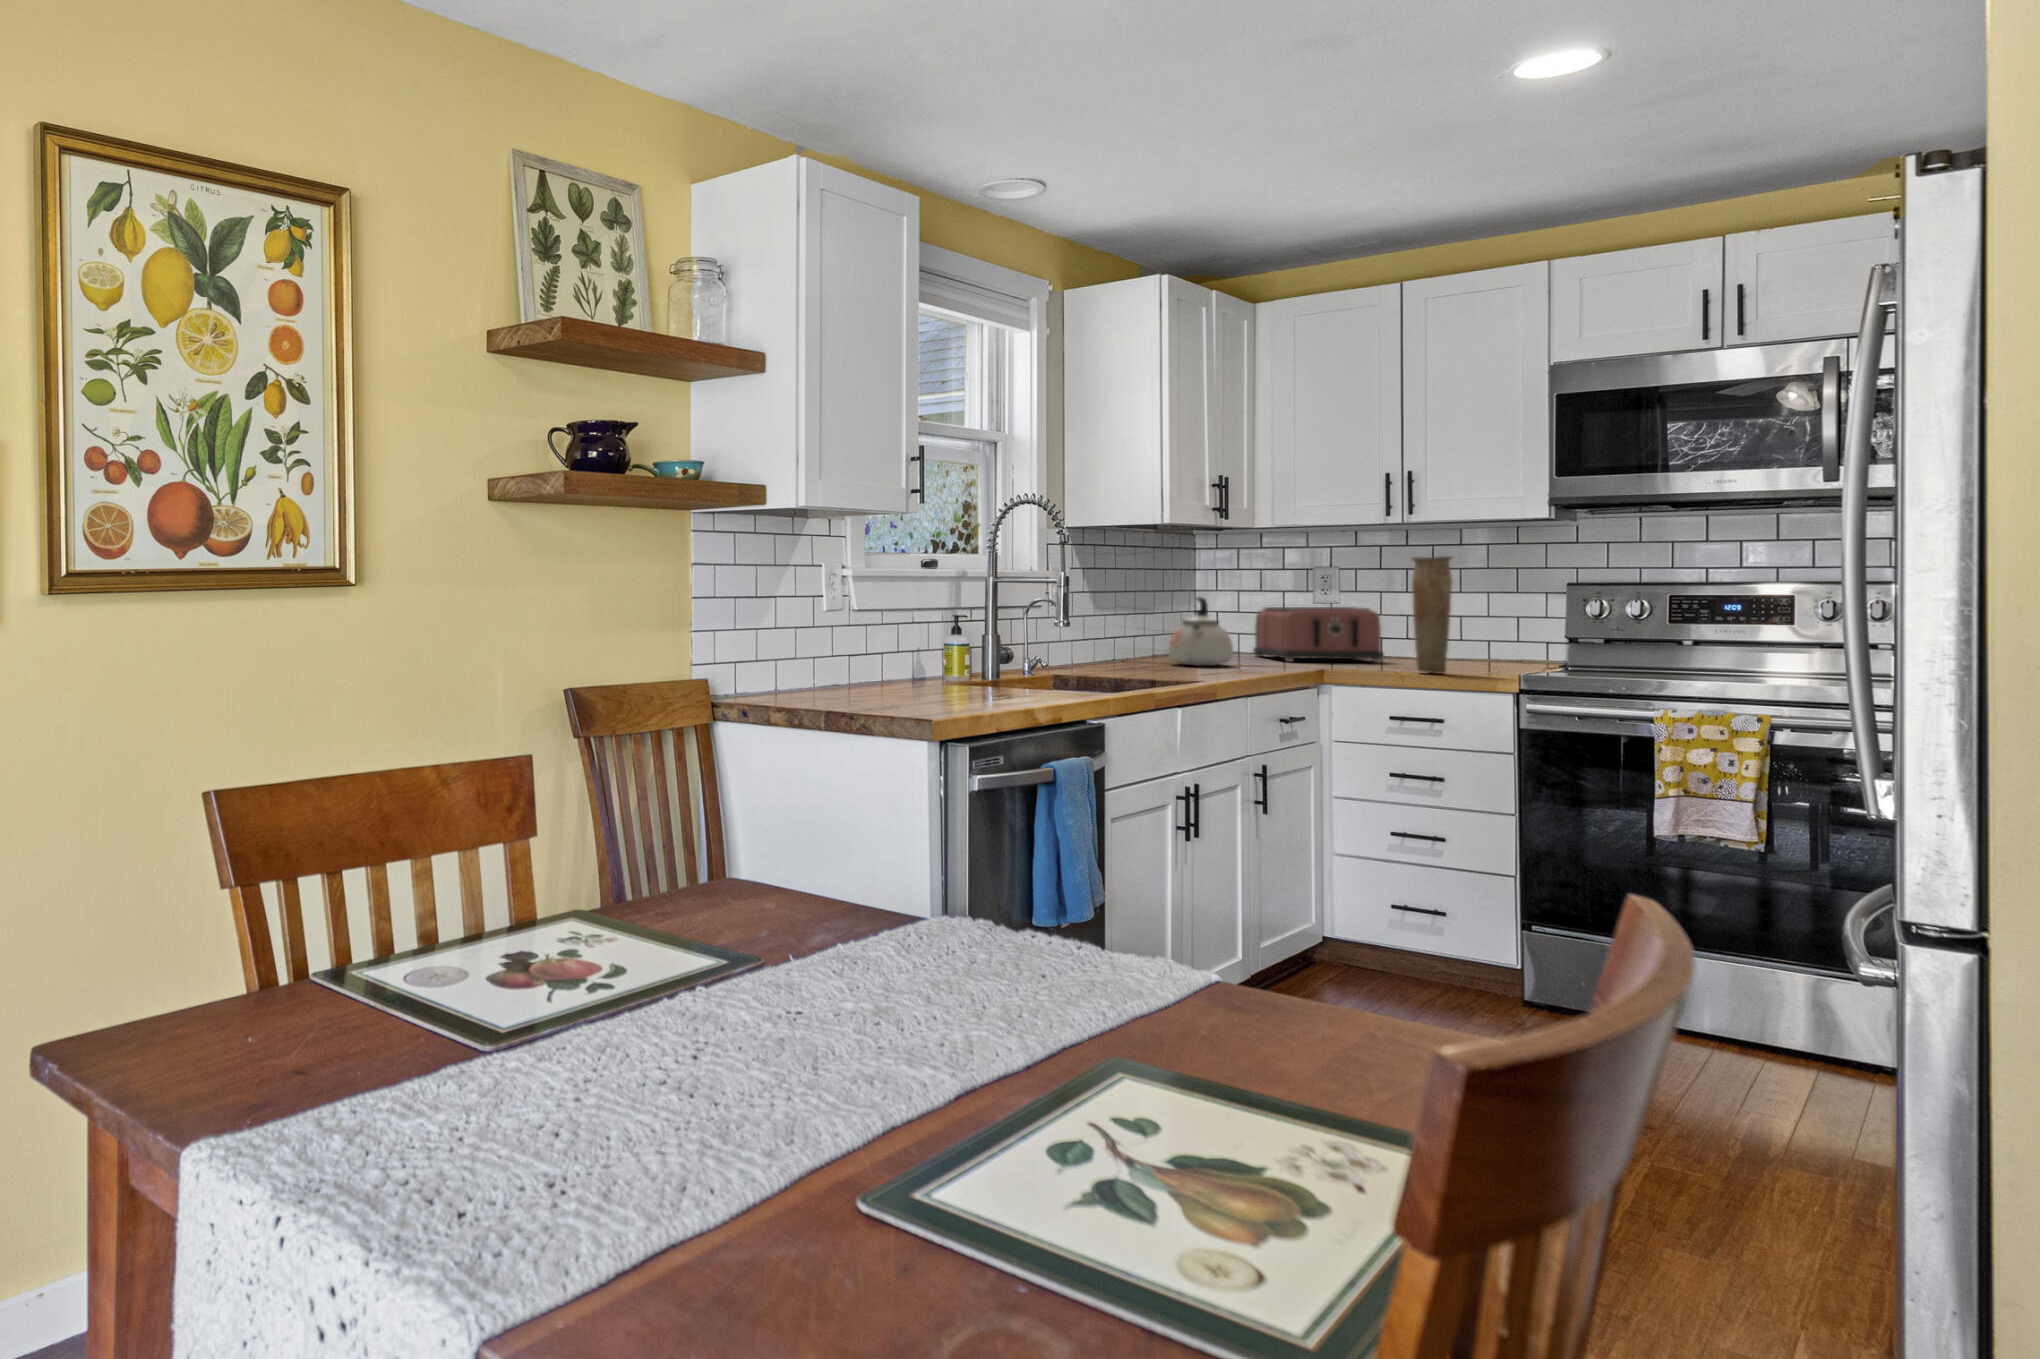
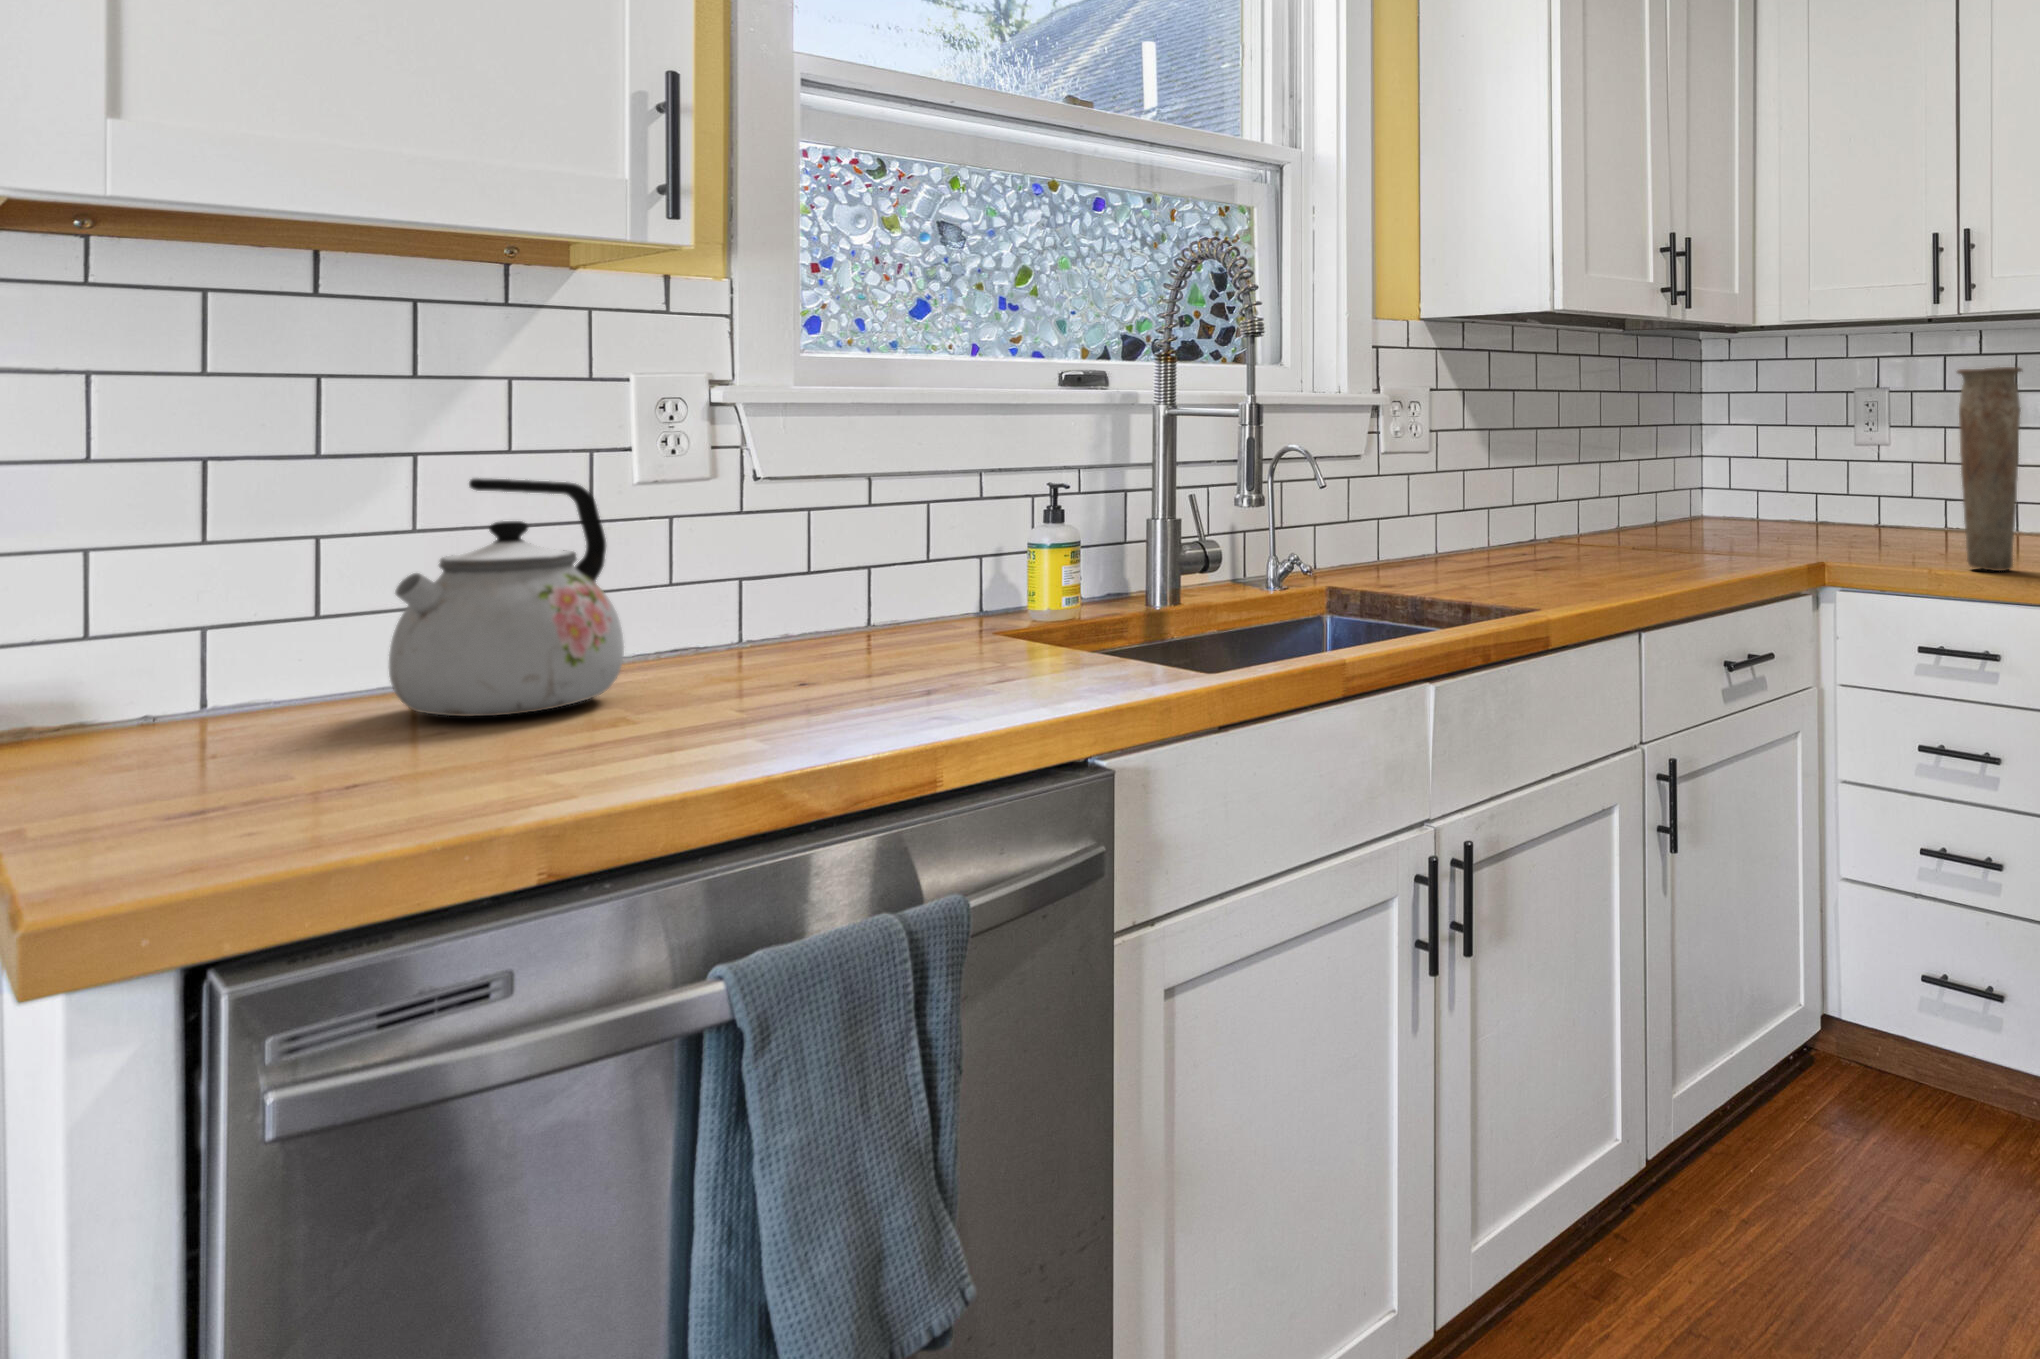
kettle: present [1169,597,1233,666] -> present [389,478,624,716]
toaster: present [1253,607,1383,662] -> none [1764,453,1941,544]

